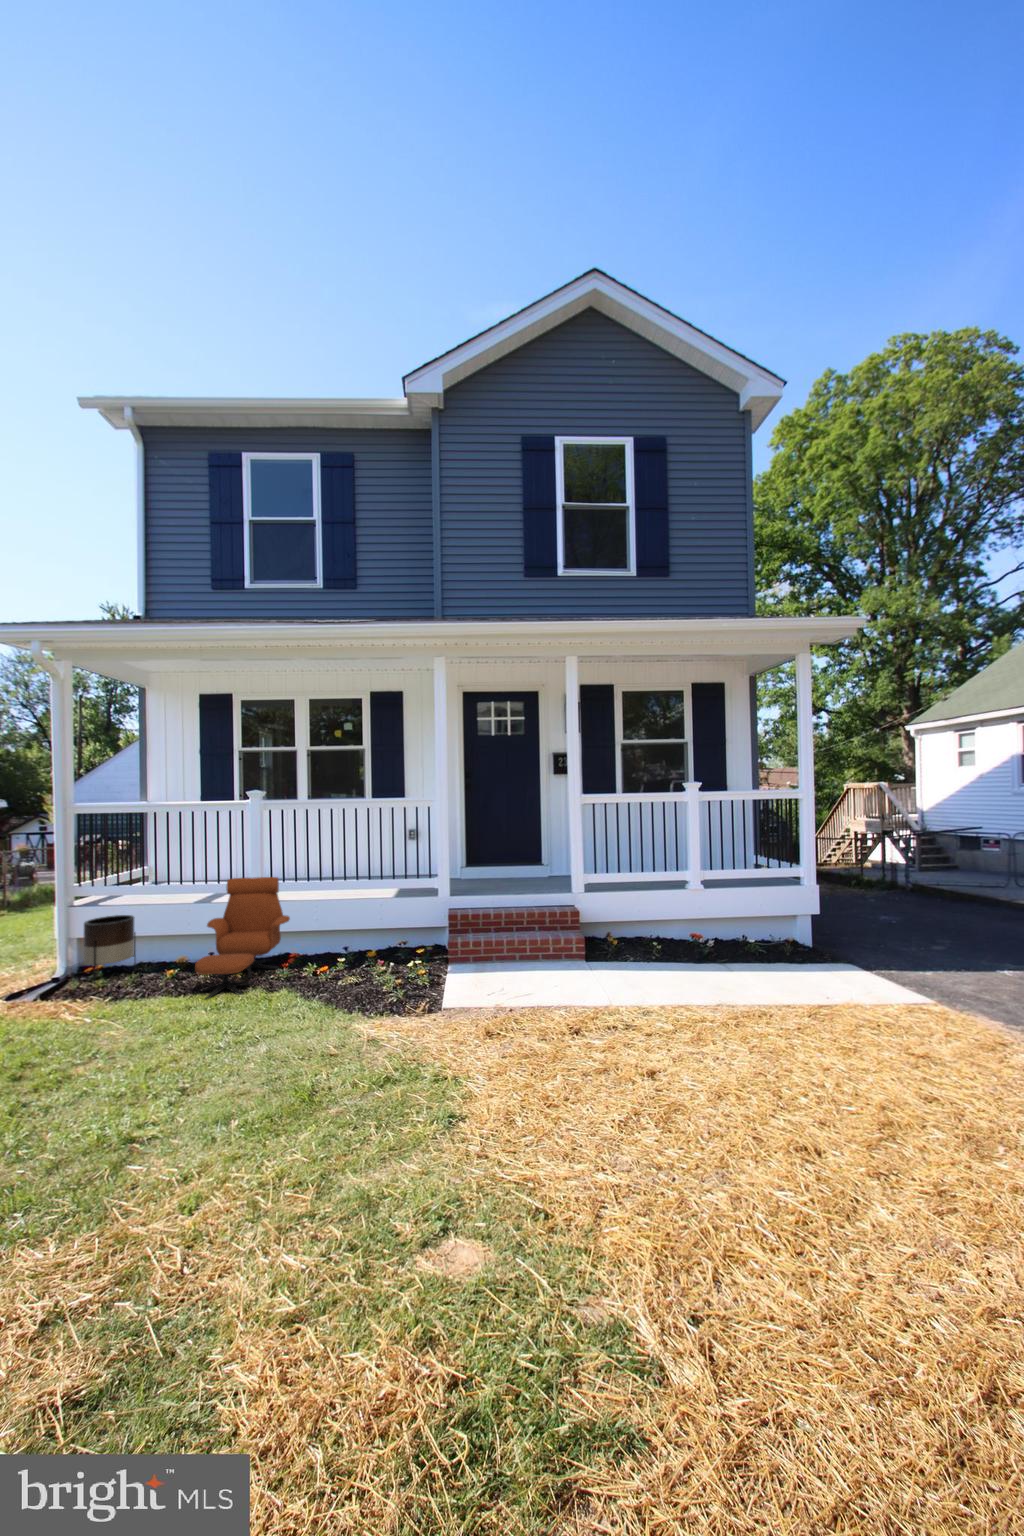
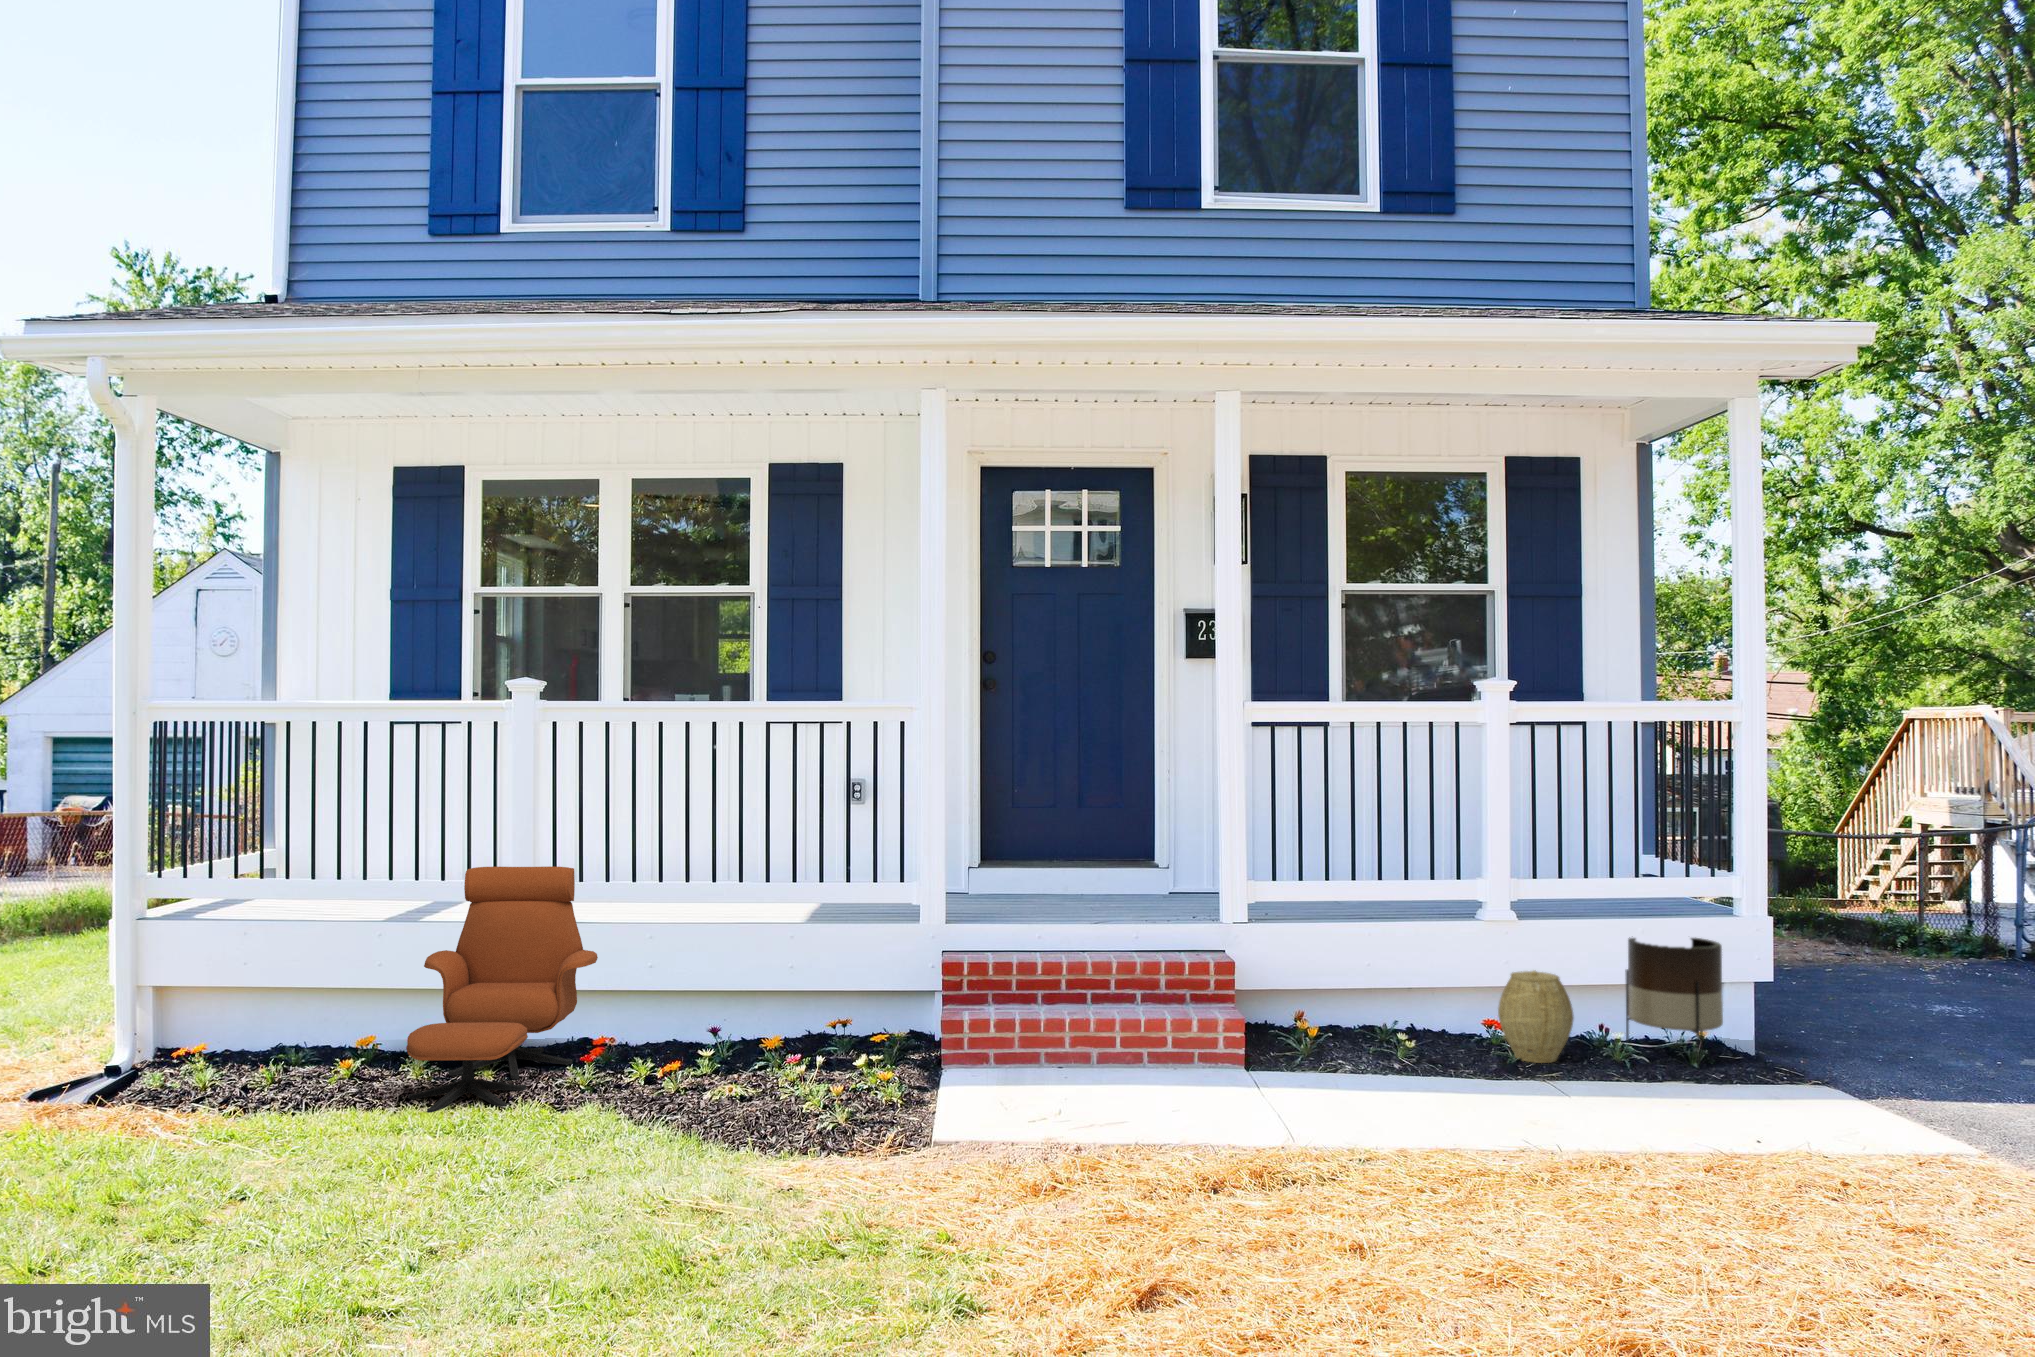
woven basket: none [696,911,729,953] -> present [1498,970,1574,1063]
planter: present [83,915,136,982] -> present [1625,938,1723,1069]

